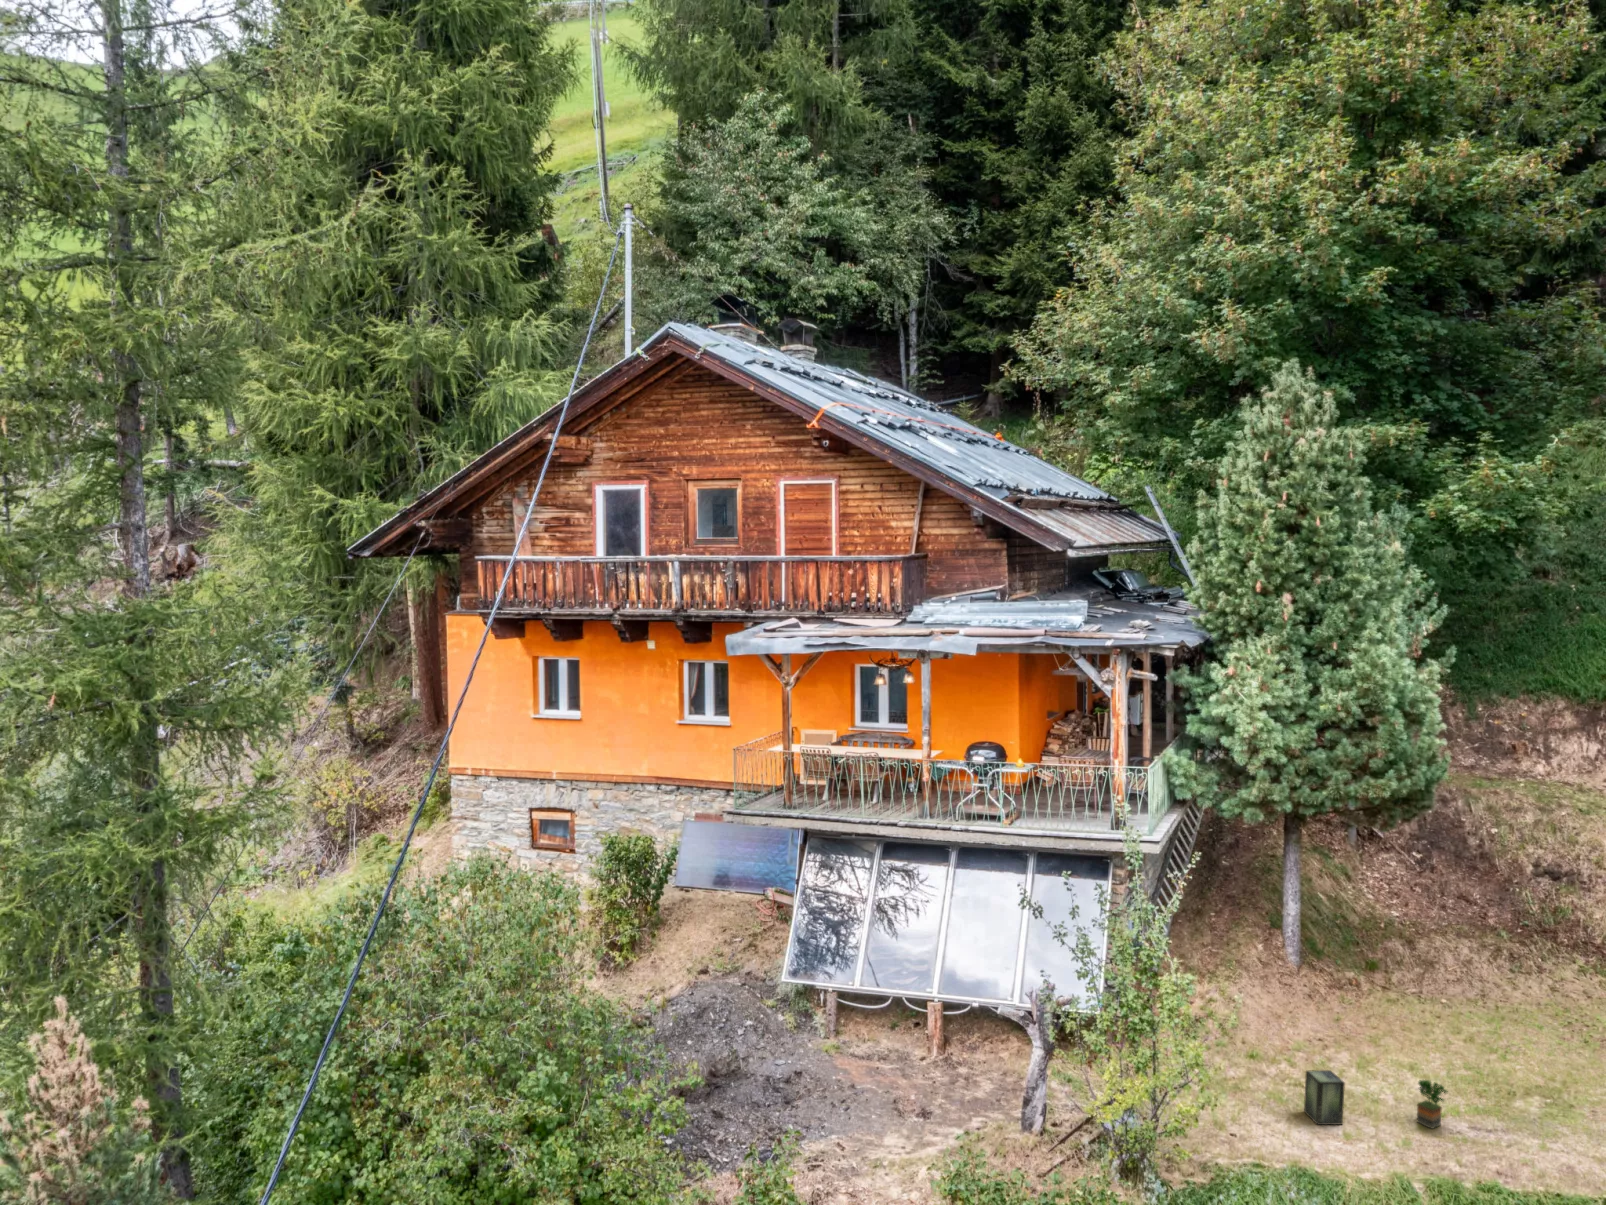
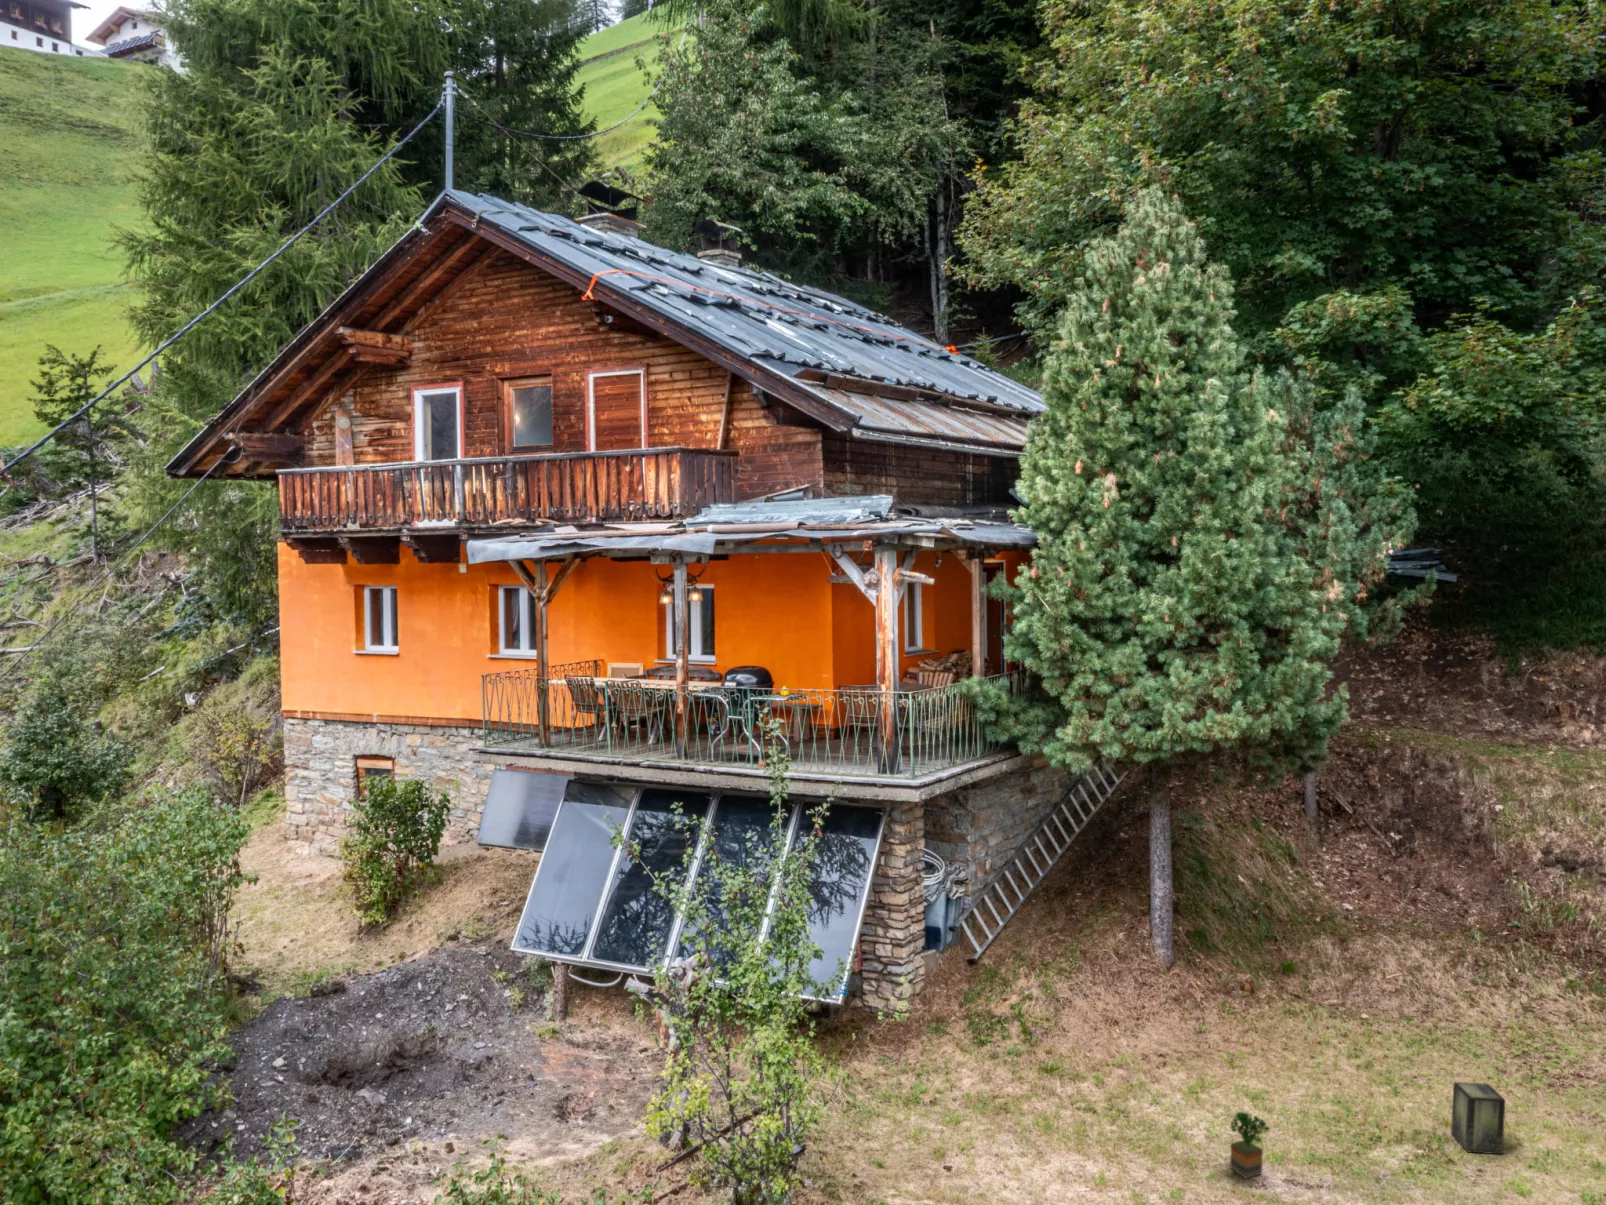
storage box: present [1304,1070,1345,1125] -> present [1451,1082,1505,1154]

